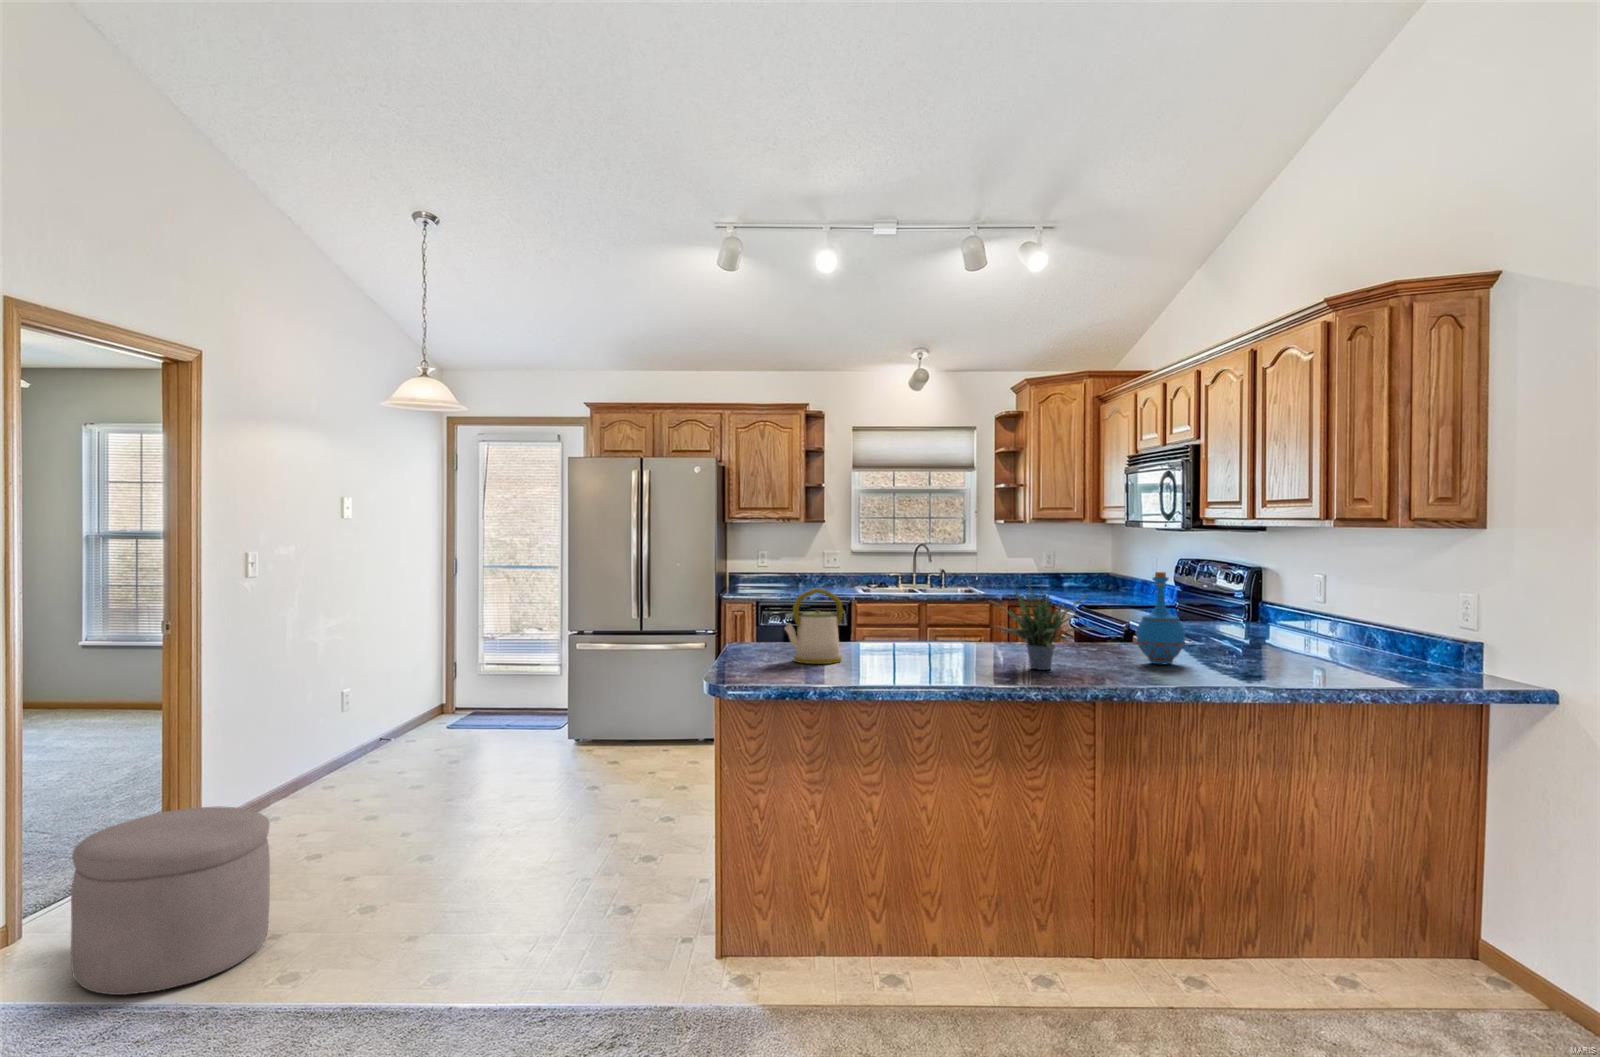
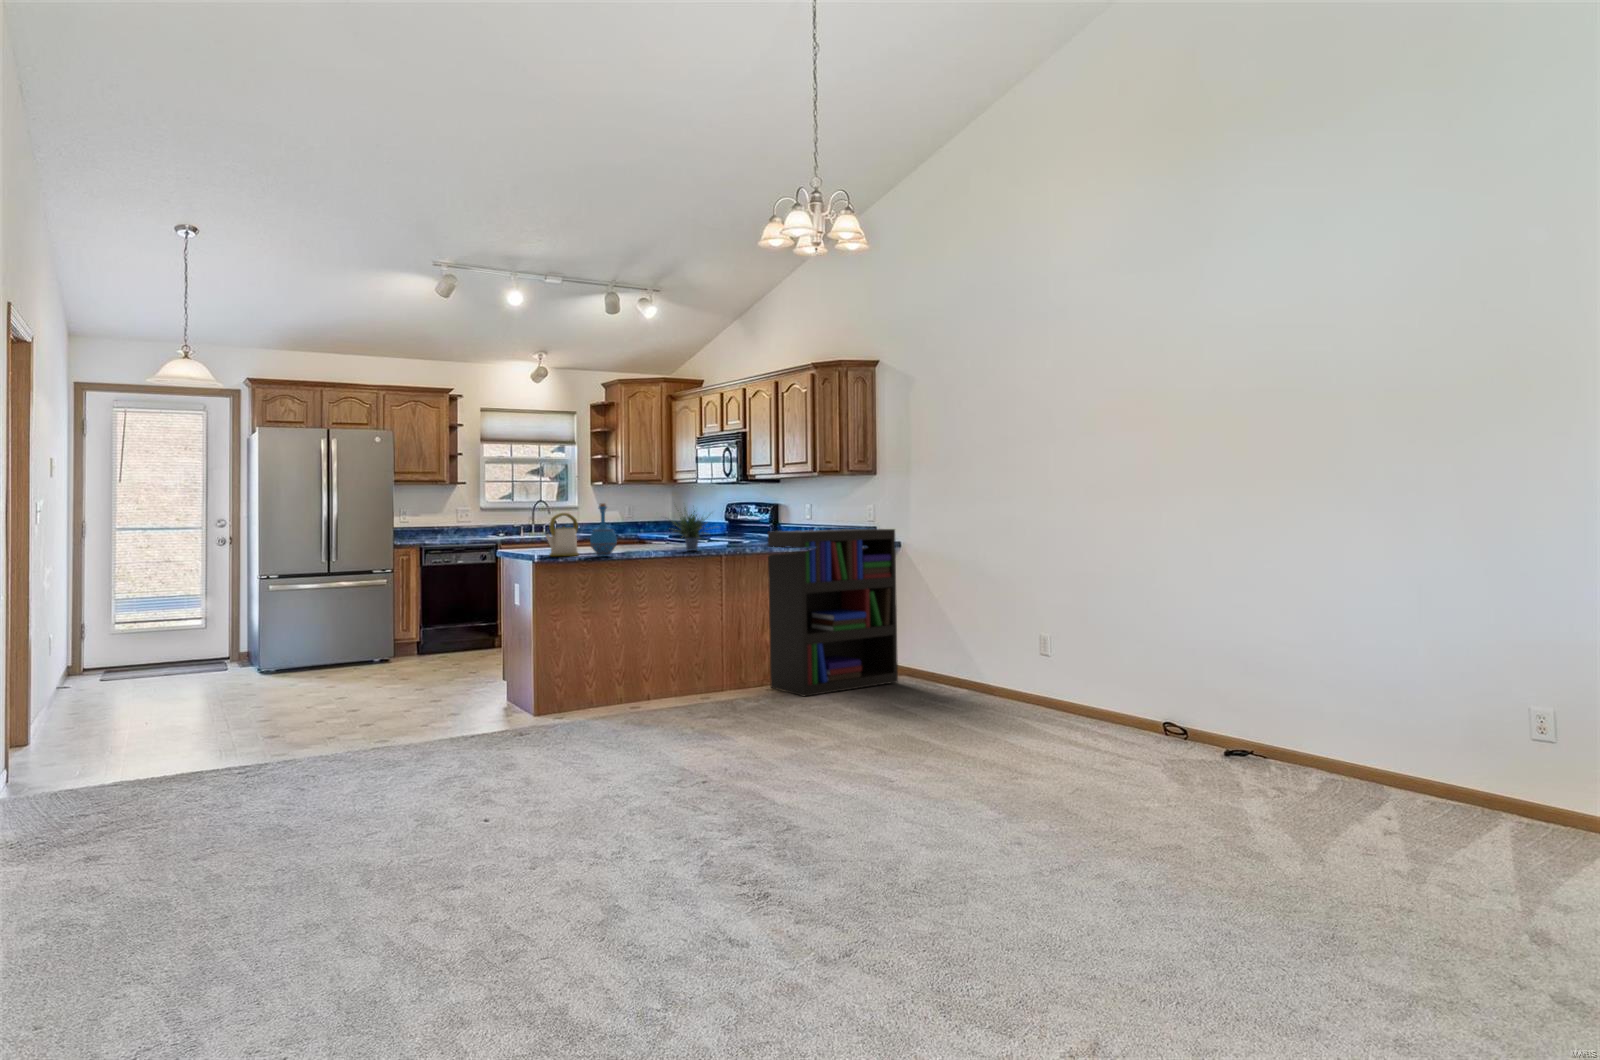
bottle: present [1136,572,1185,664] -> present [590,504,617,557]
bookshelf: none [1208,637,1535,1011] -> present [768,529,898,696]
ottoman: present [71,806,270,995] -> none [82,673,220,785]

